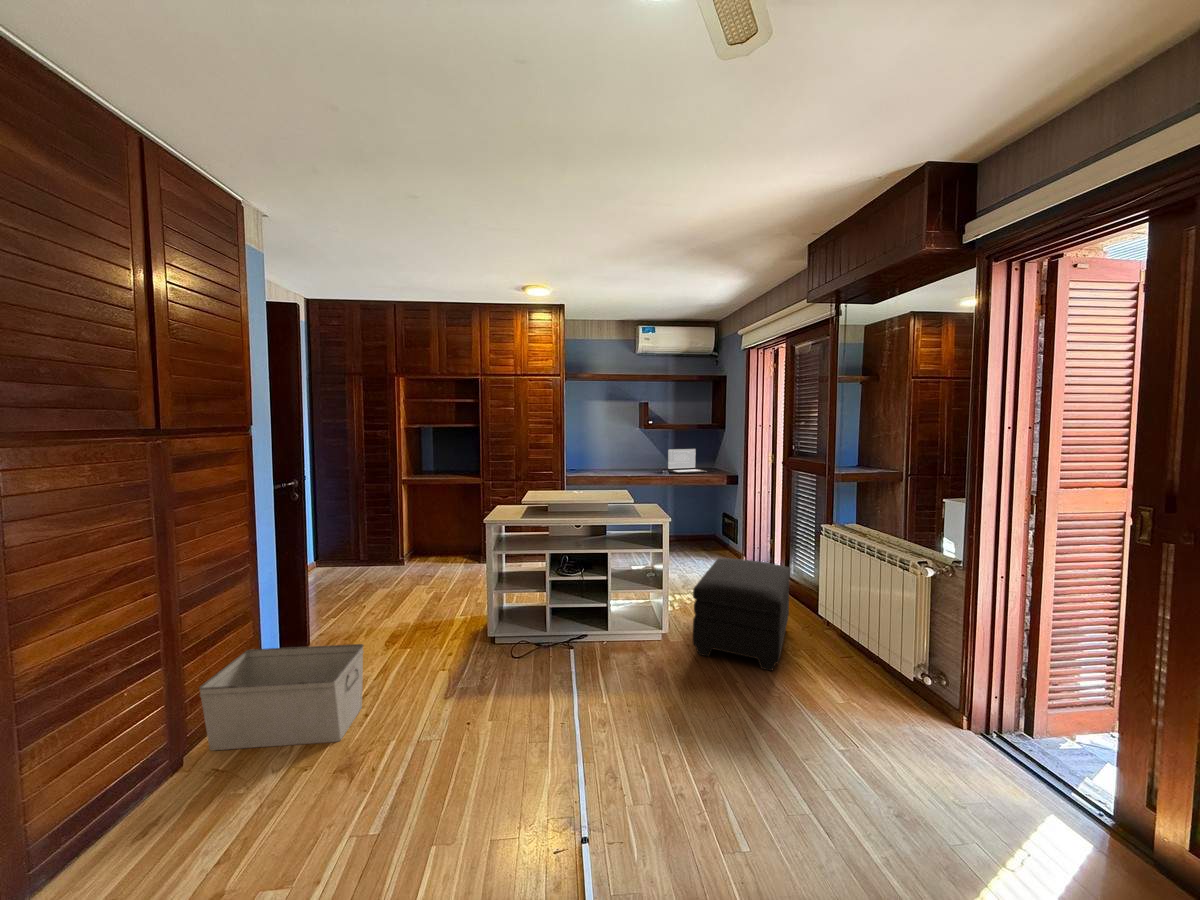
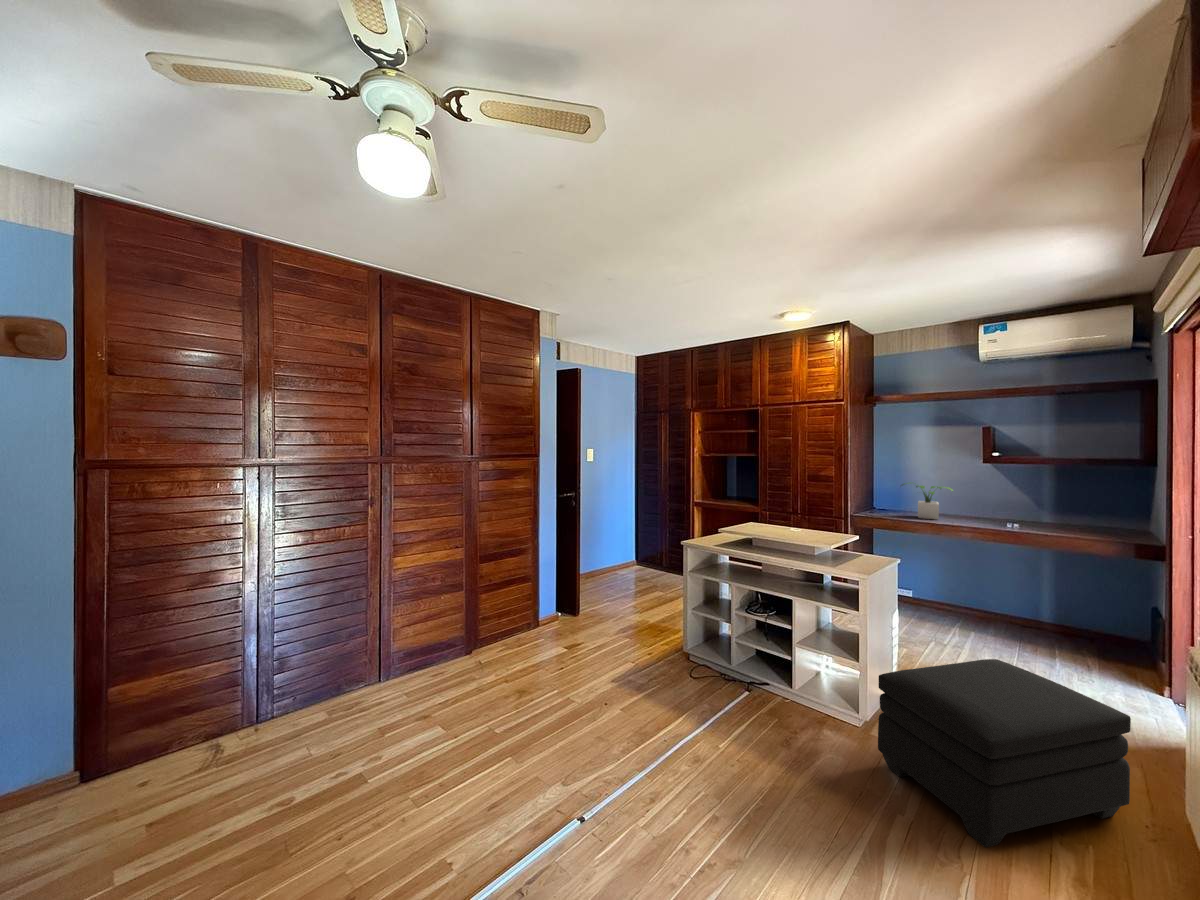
potted plant: none [598,445,630,473] -> present [902,483,952,519]
laptop: present [668,449,707,474] -> none [1028,494,1111,536]
storage bin: present [199,644,364,750] -> none [492,596,575,672]

